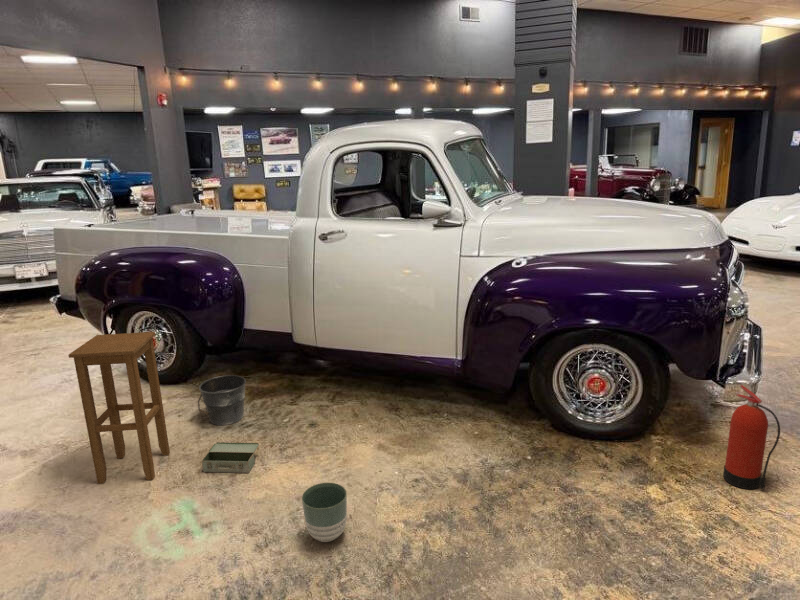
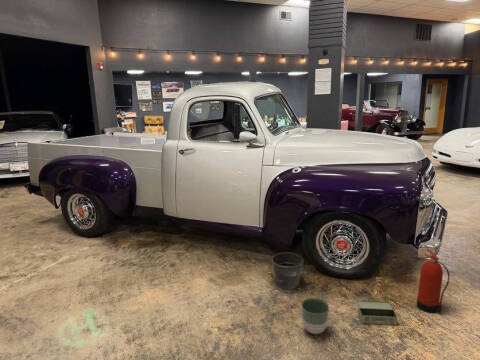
stool: present [68,332,170,484] -> none [22,208,84,299]
bucket: present [198,375,246,425] -> present [269,252,304,289]
toolbox: present [202,442,259,473] -> present [357,301,397,325]
planter: present [302,483,347,542] -> present [302,298,329,334]

